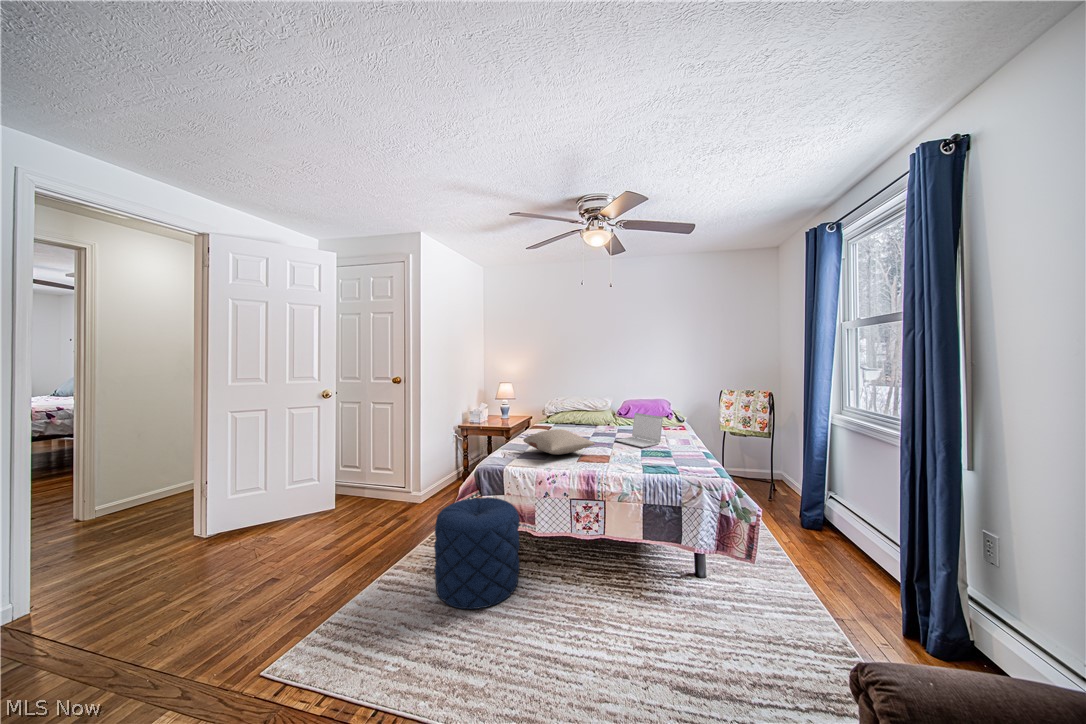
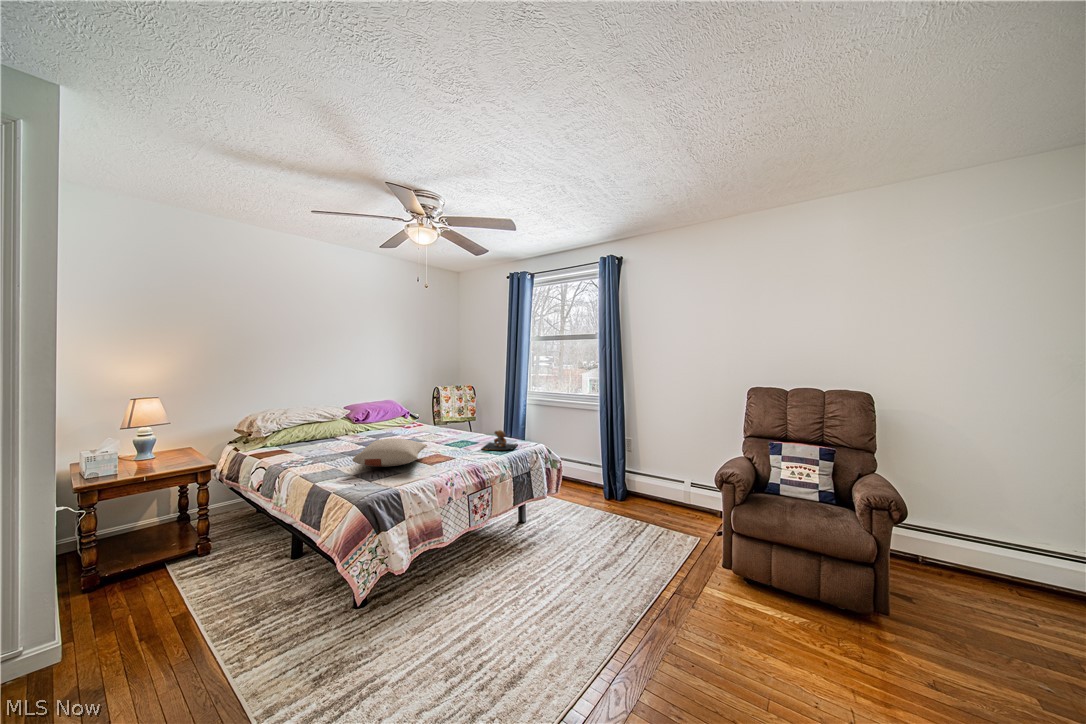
laptop: present [616,413,663,447] -> none [409,412,447,443]
teddy bear: none [649,446,701,474] -> present [482,430,517,450]
pouf: present [434,497,520,609] -> none [366,520,471,663]

